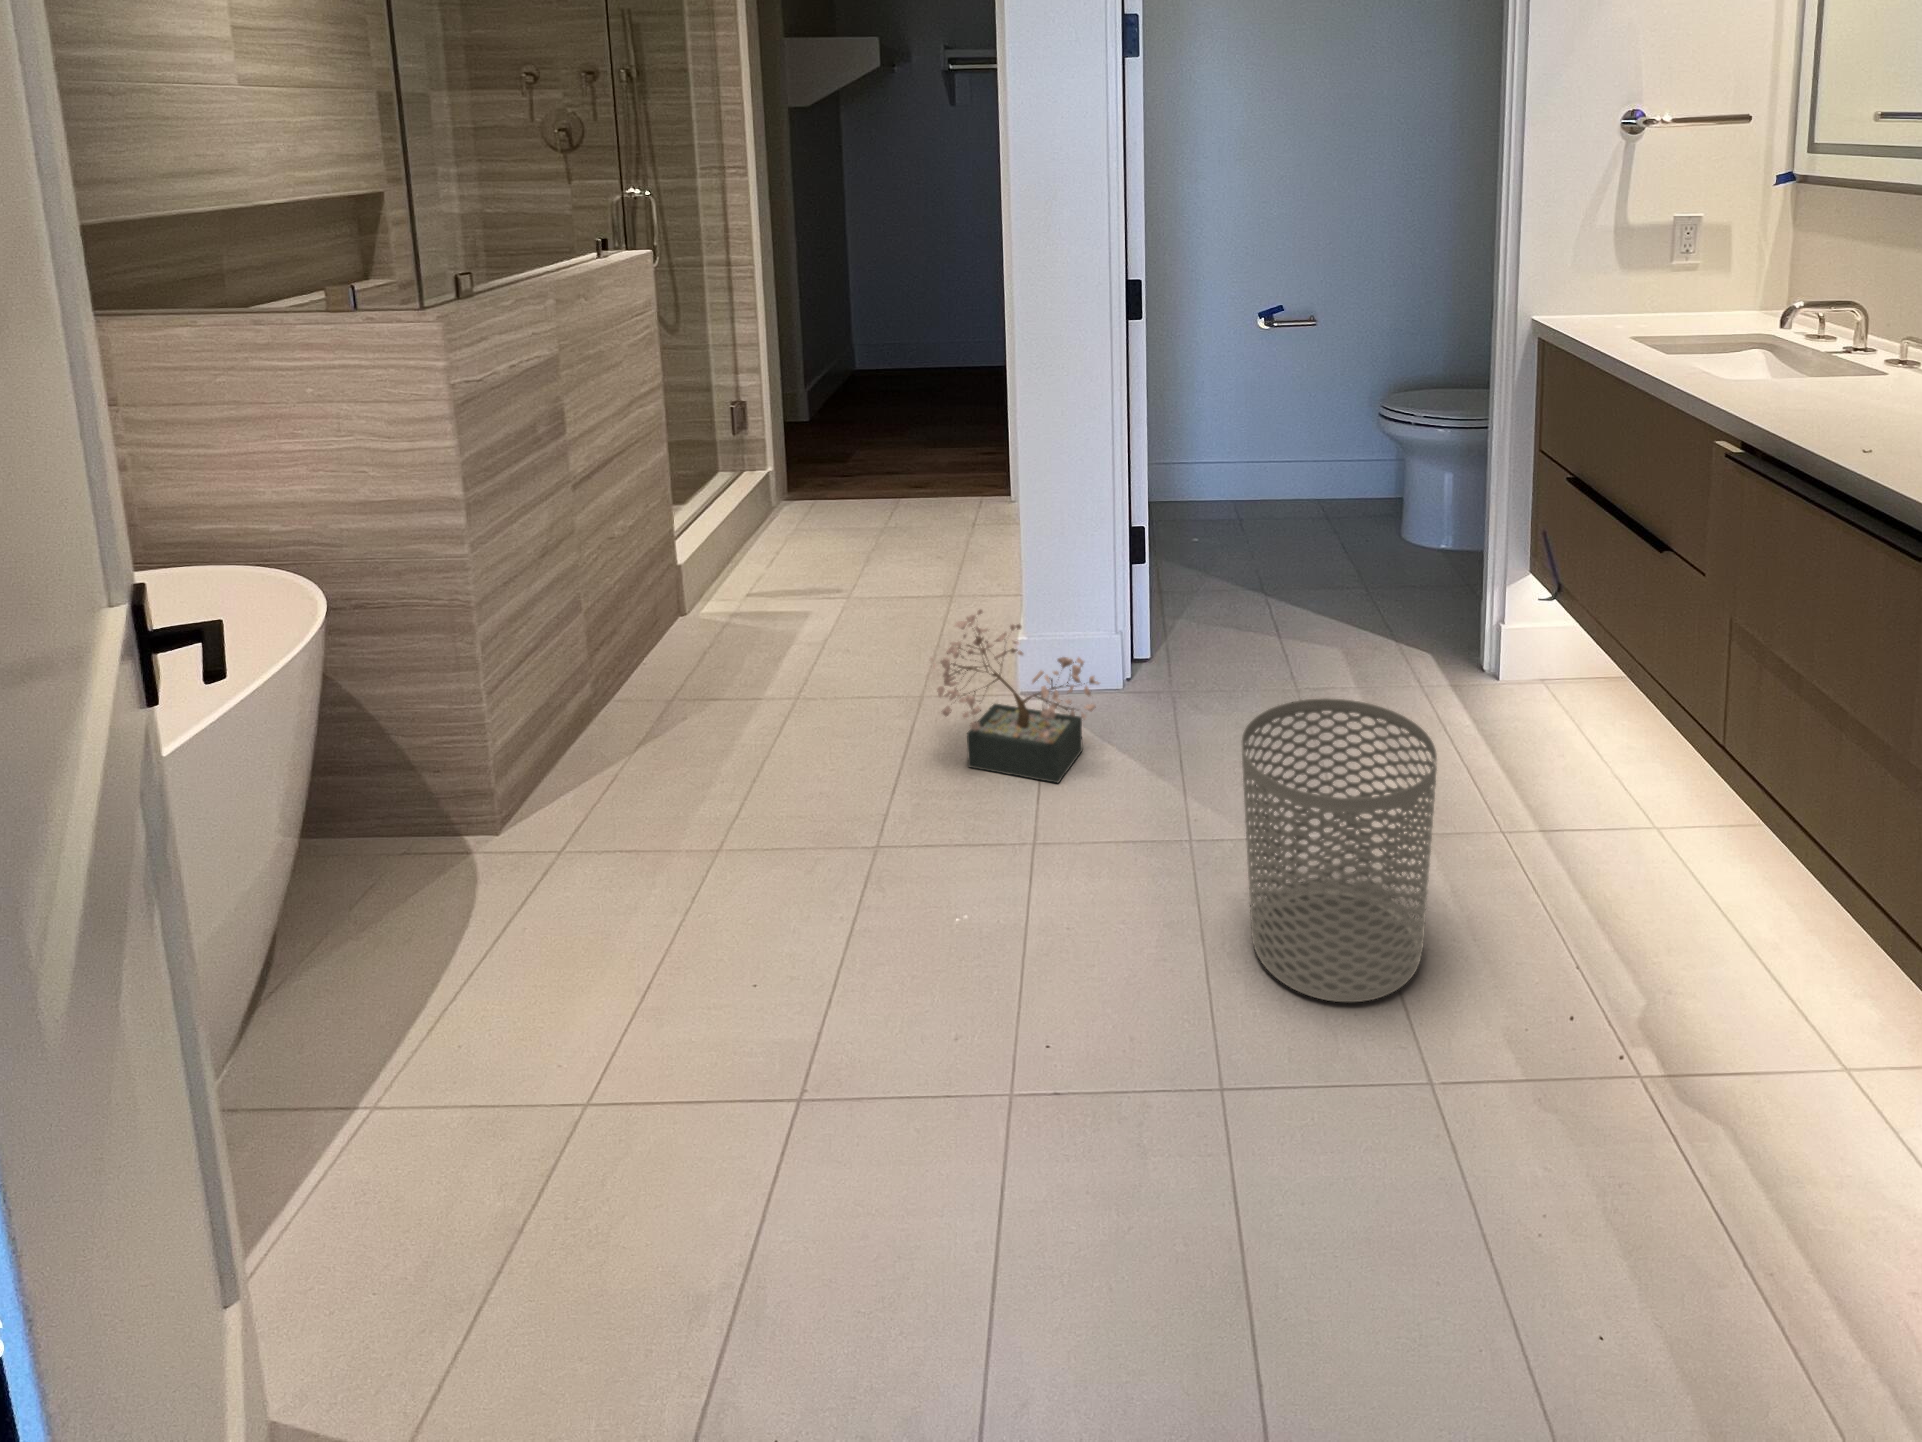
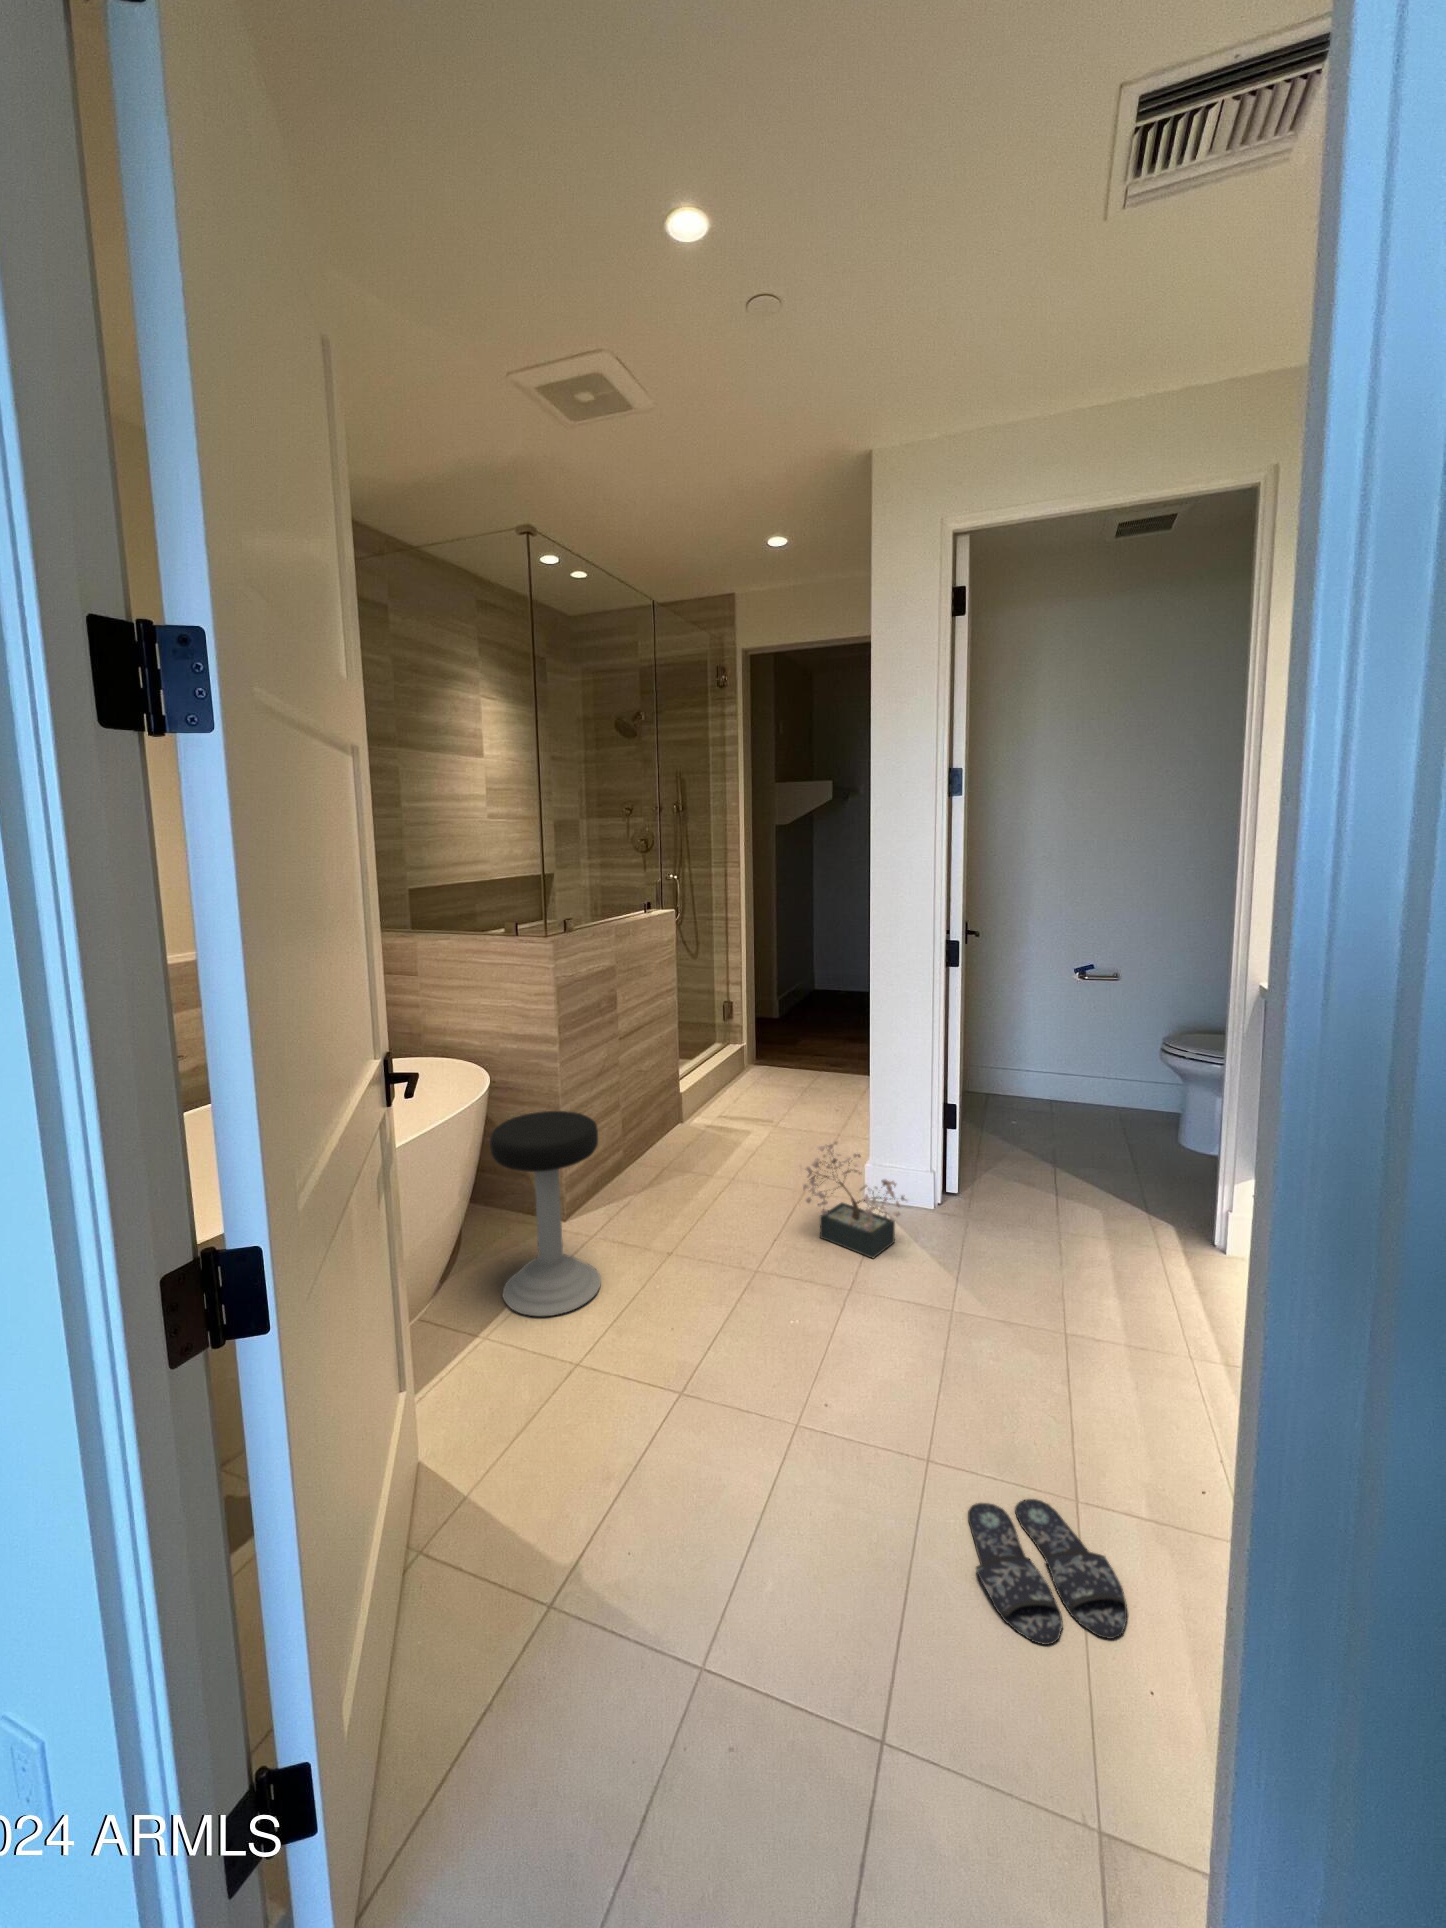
stool: none [348,637,601,1042] -> present [490,1111,601,1316]
waste bin: present [1242,698,1437,1002] -> none [966,1228,1107,1439]
slippers: none [1307,1099,1552,1328] -> present [968,1499,1127,1645]

